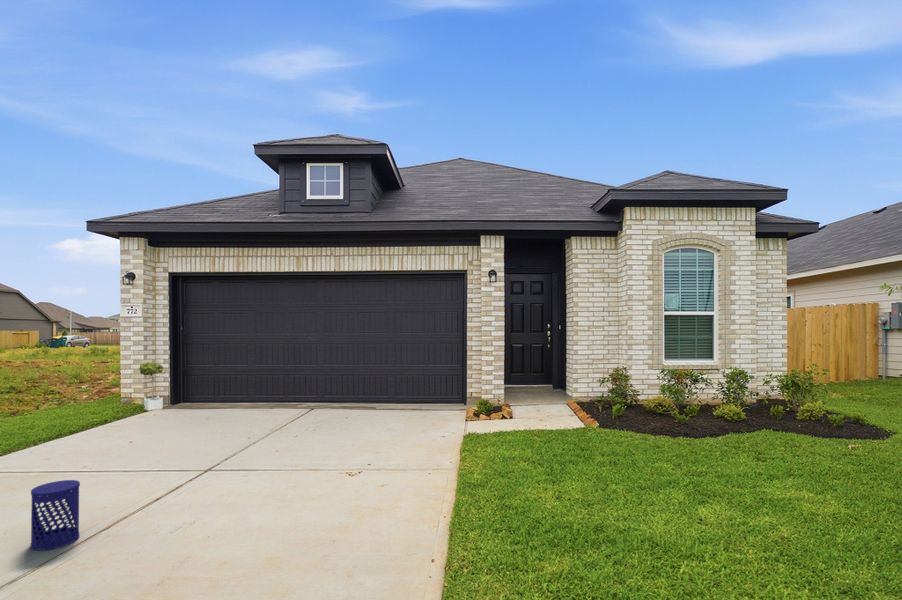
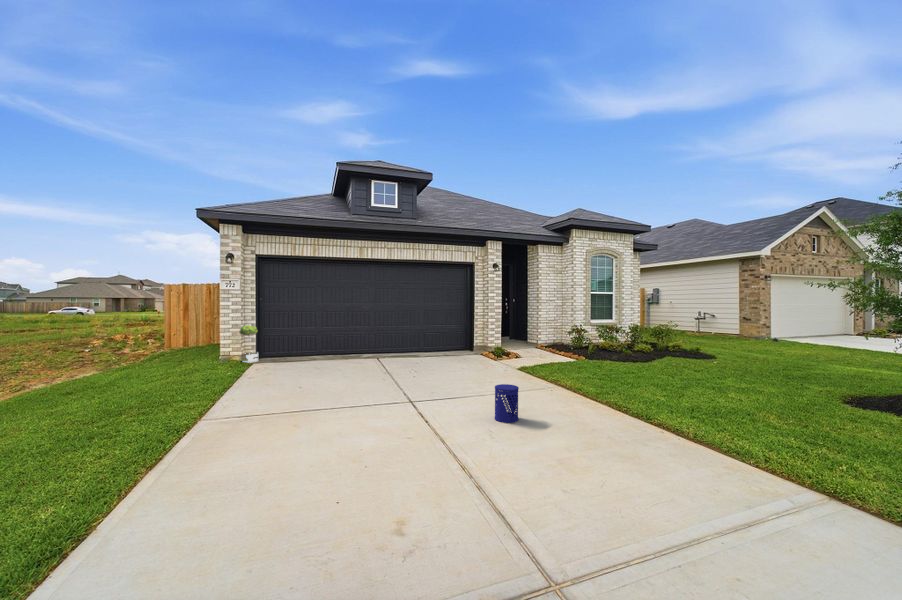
waste bin: present [30,480,80,551] -> present [495,384,519,423]

